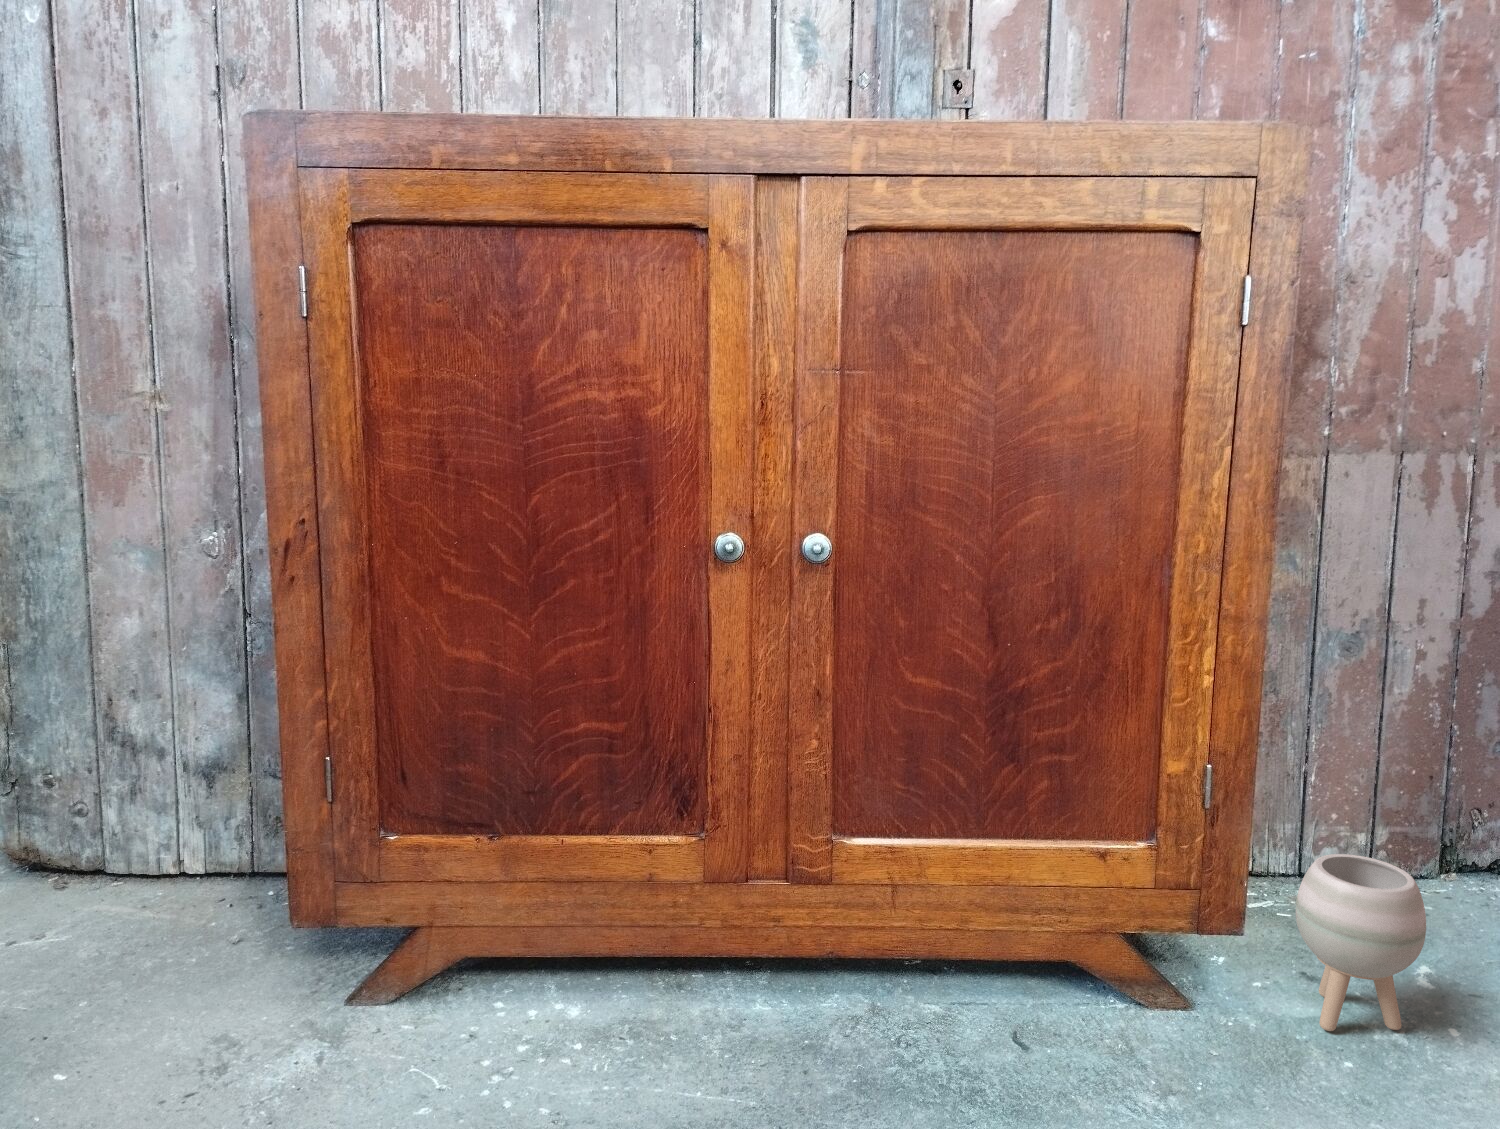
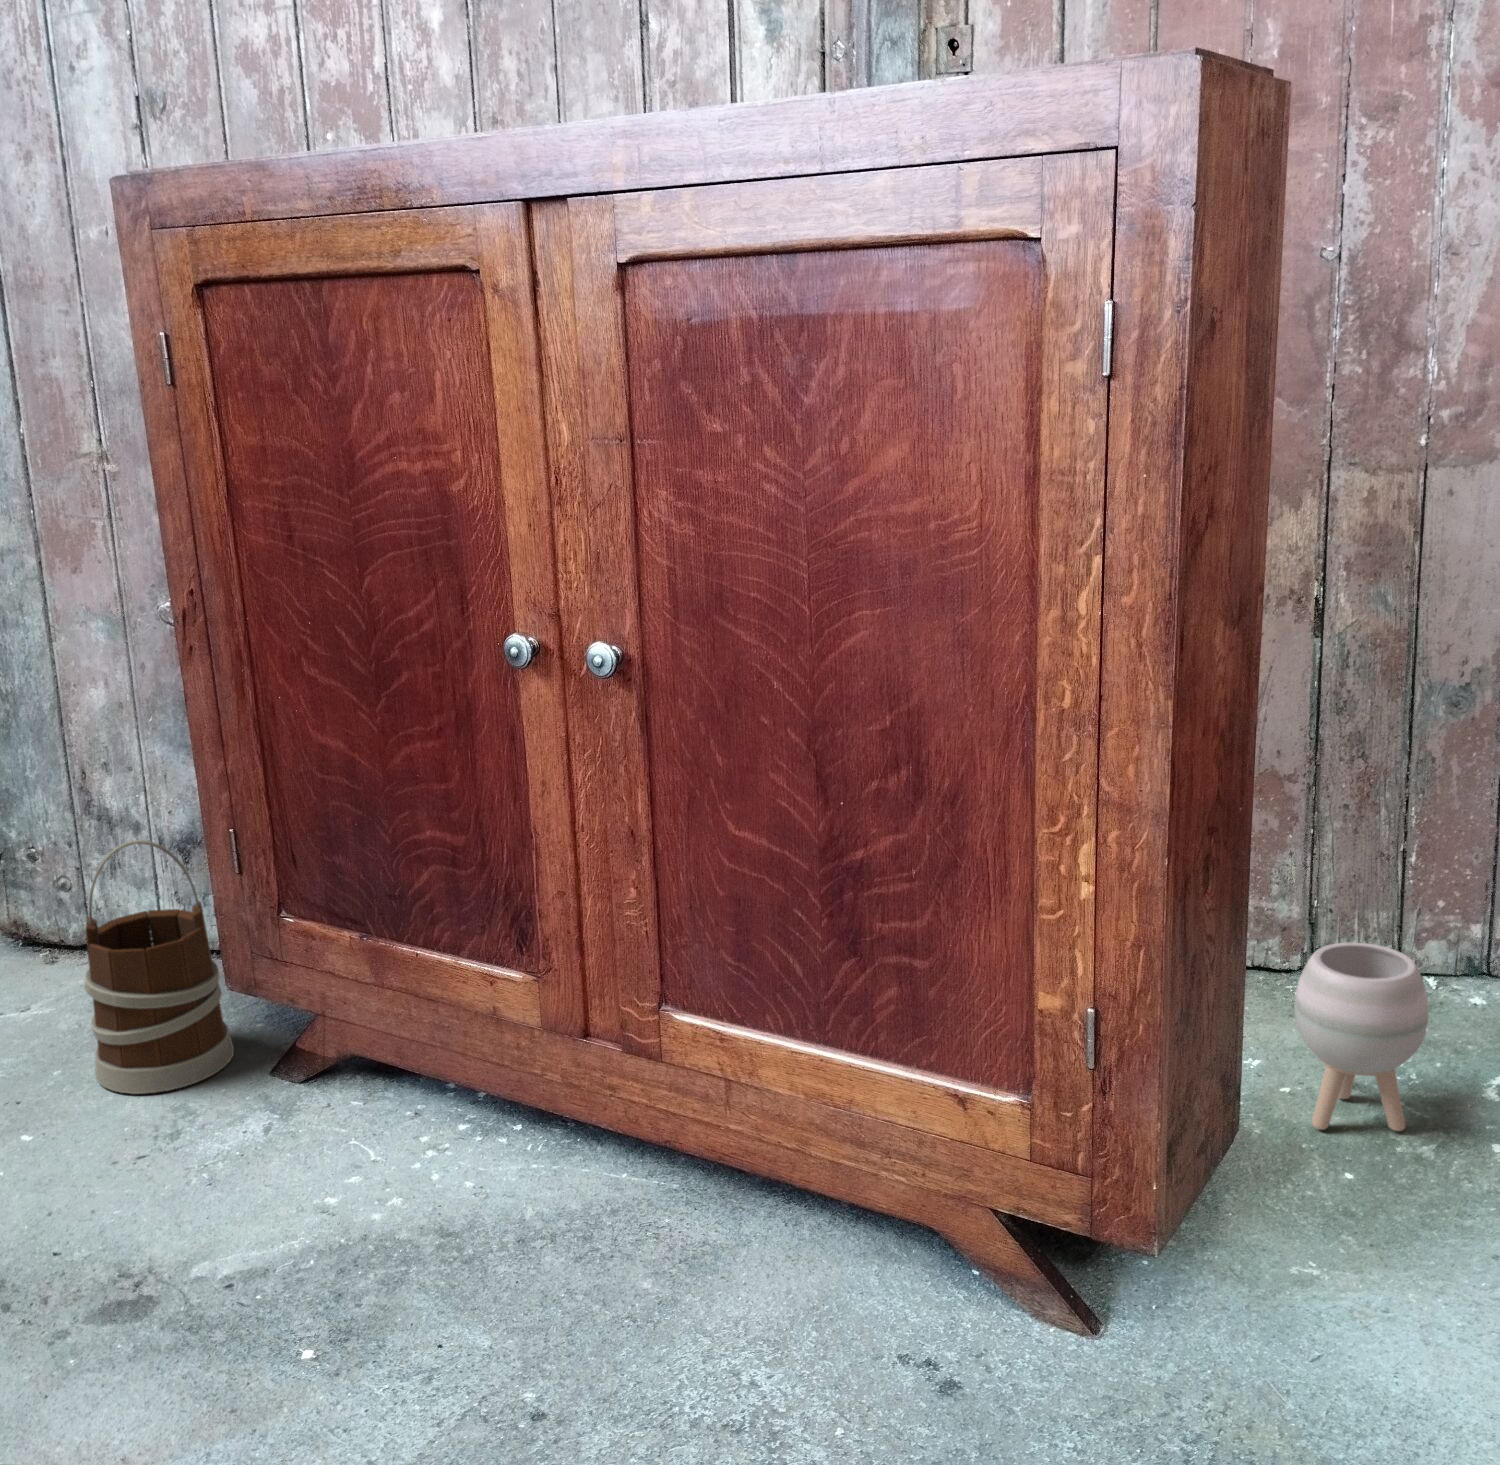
wooden bucket: none [102,765,259,1035] -> present [84,840,234,1094]

